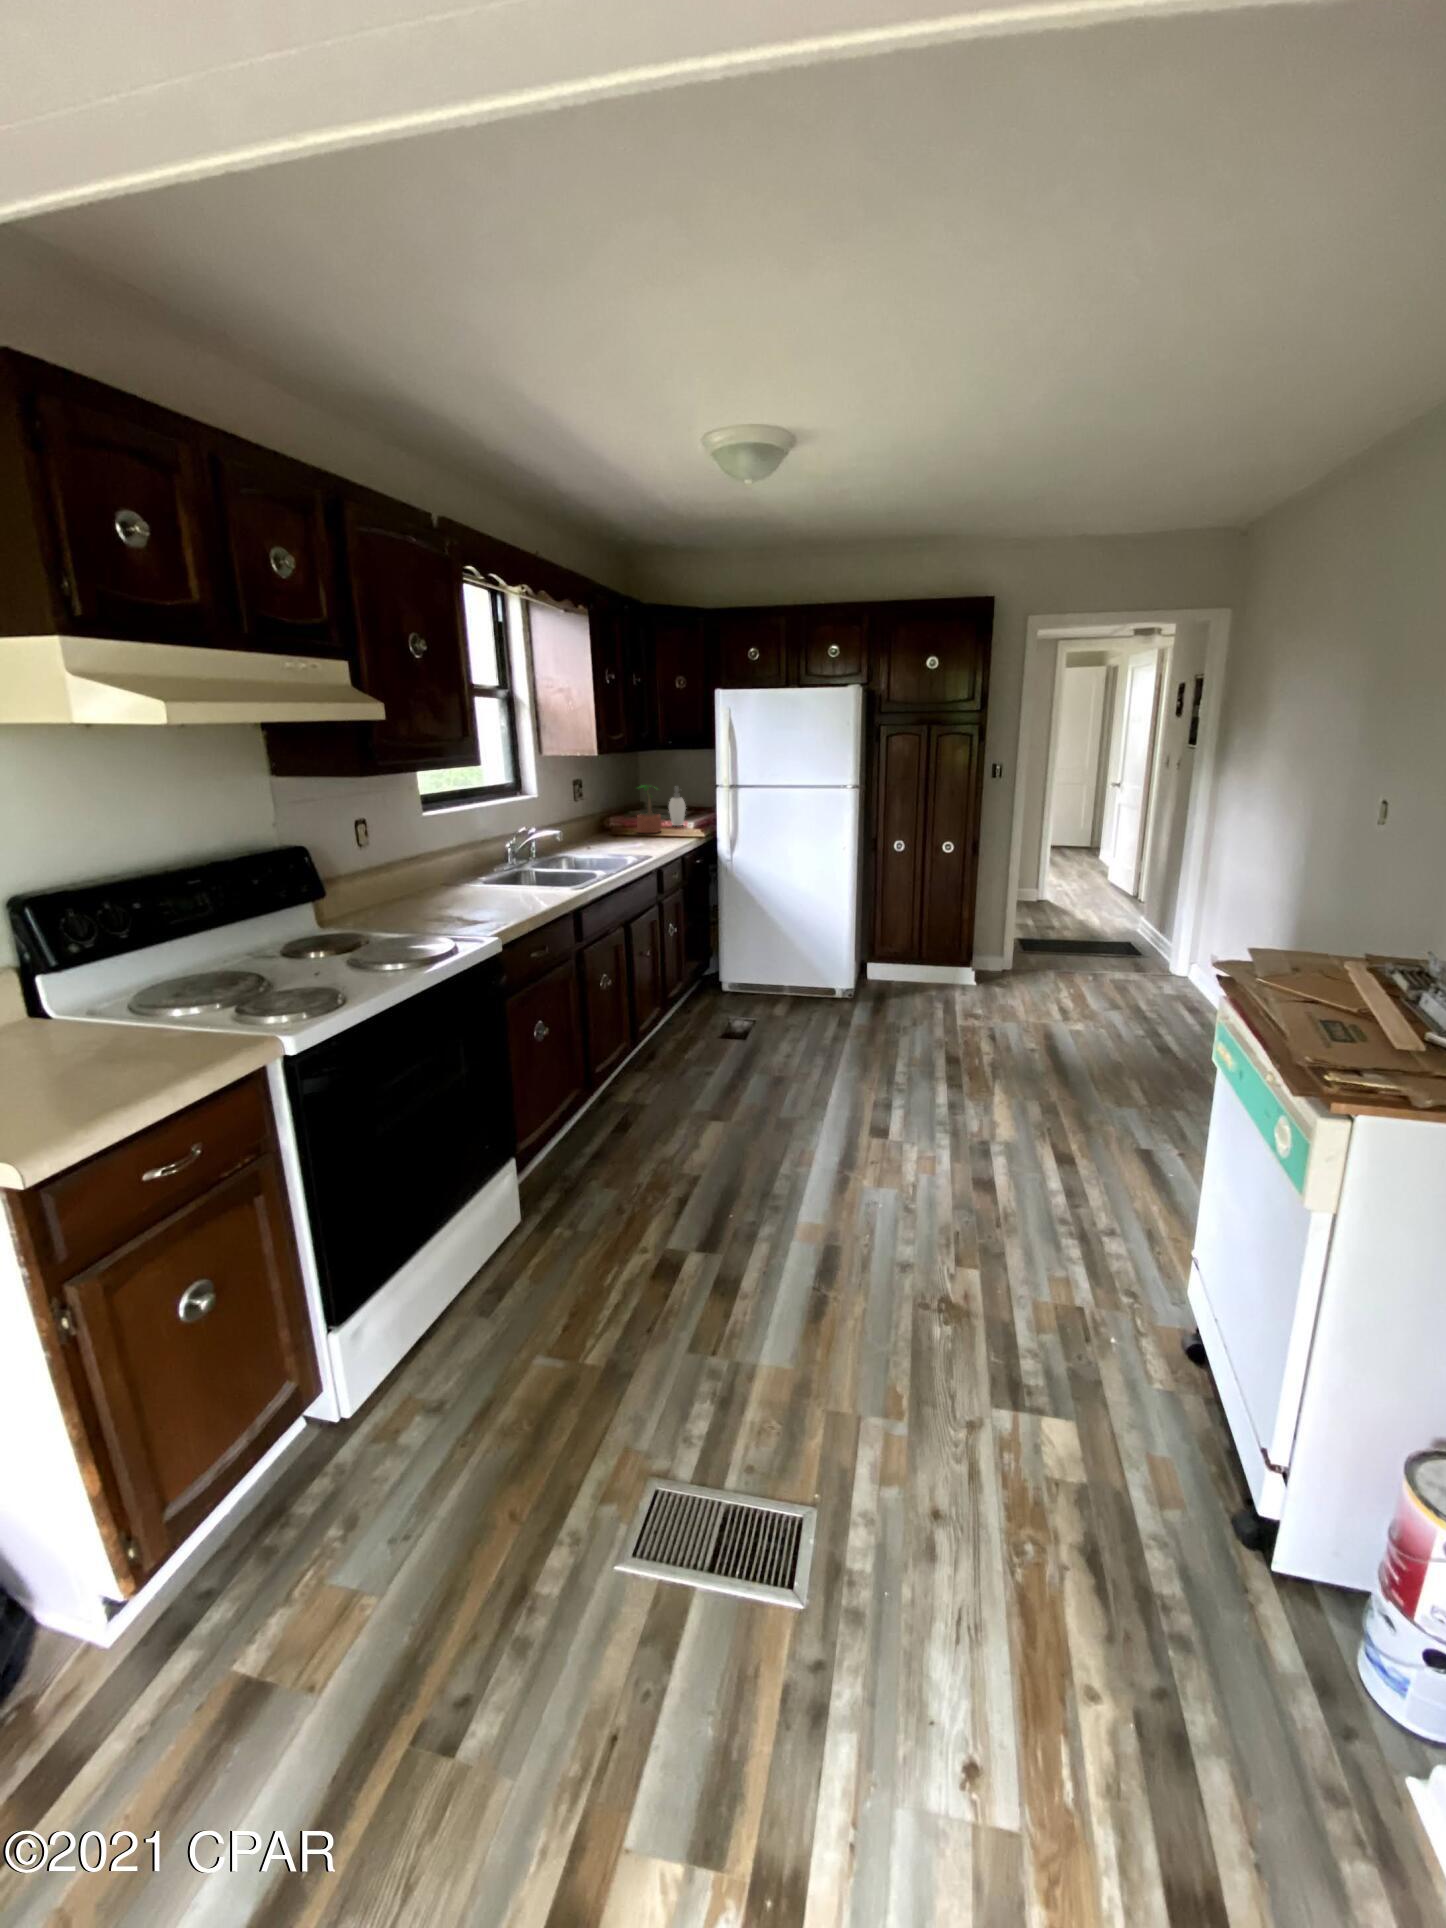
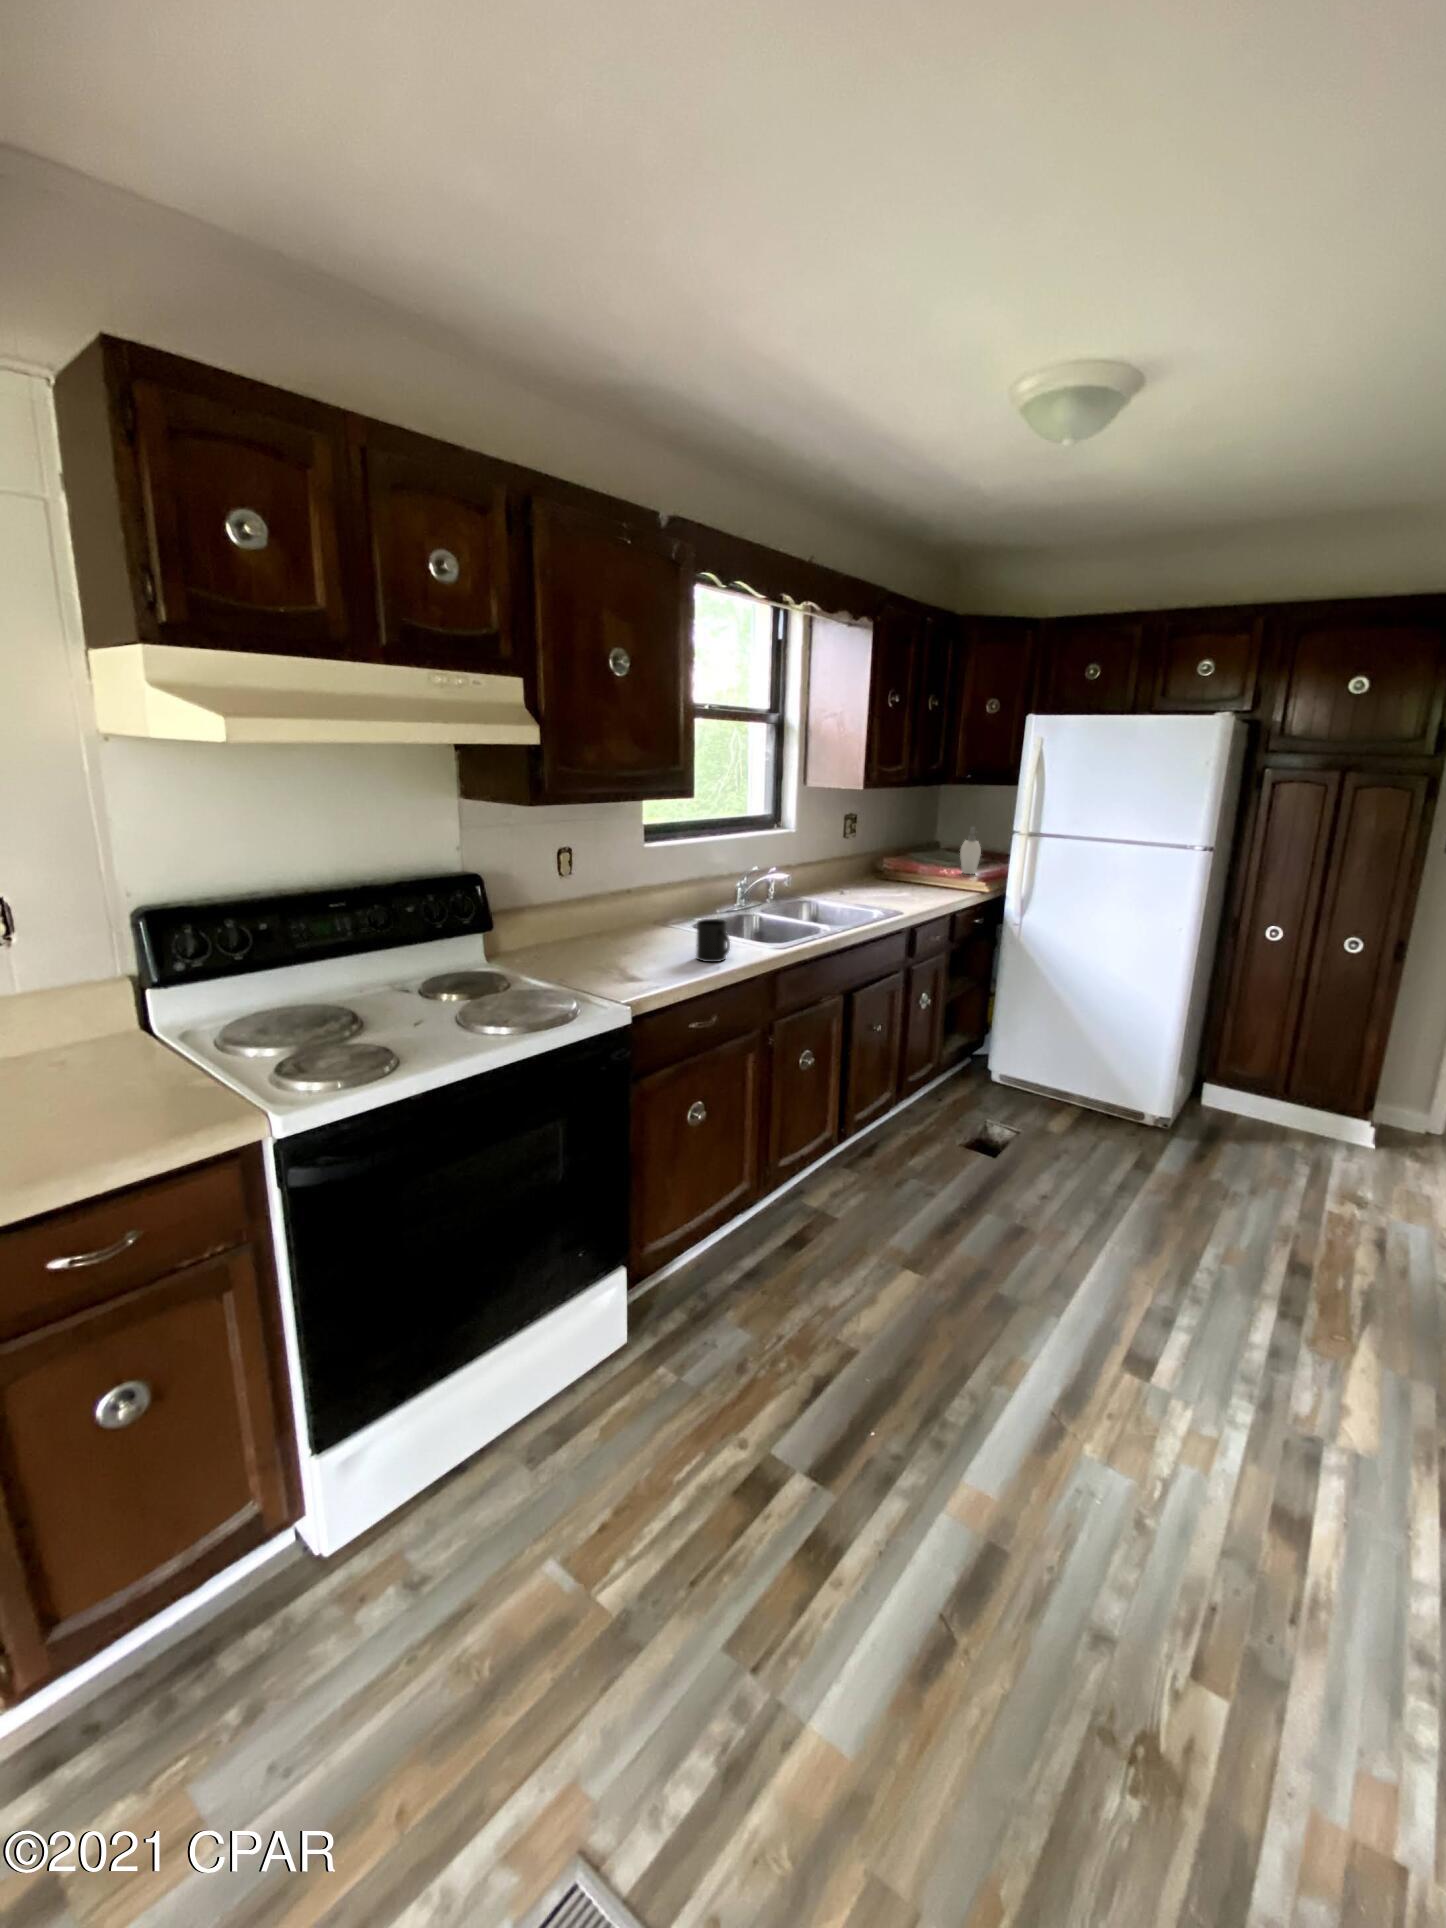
potted plant: present [637,785,661,833] -> none [914,824,949,881]
mug: none [514,867,548,903] -> present [696,919,730,962]

